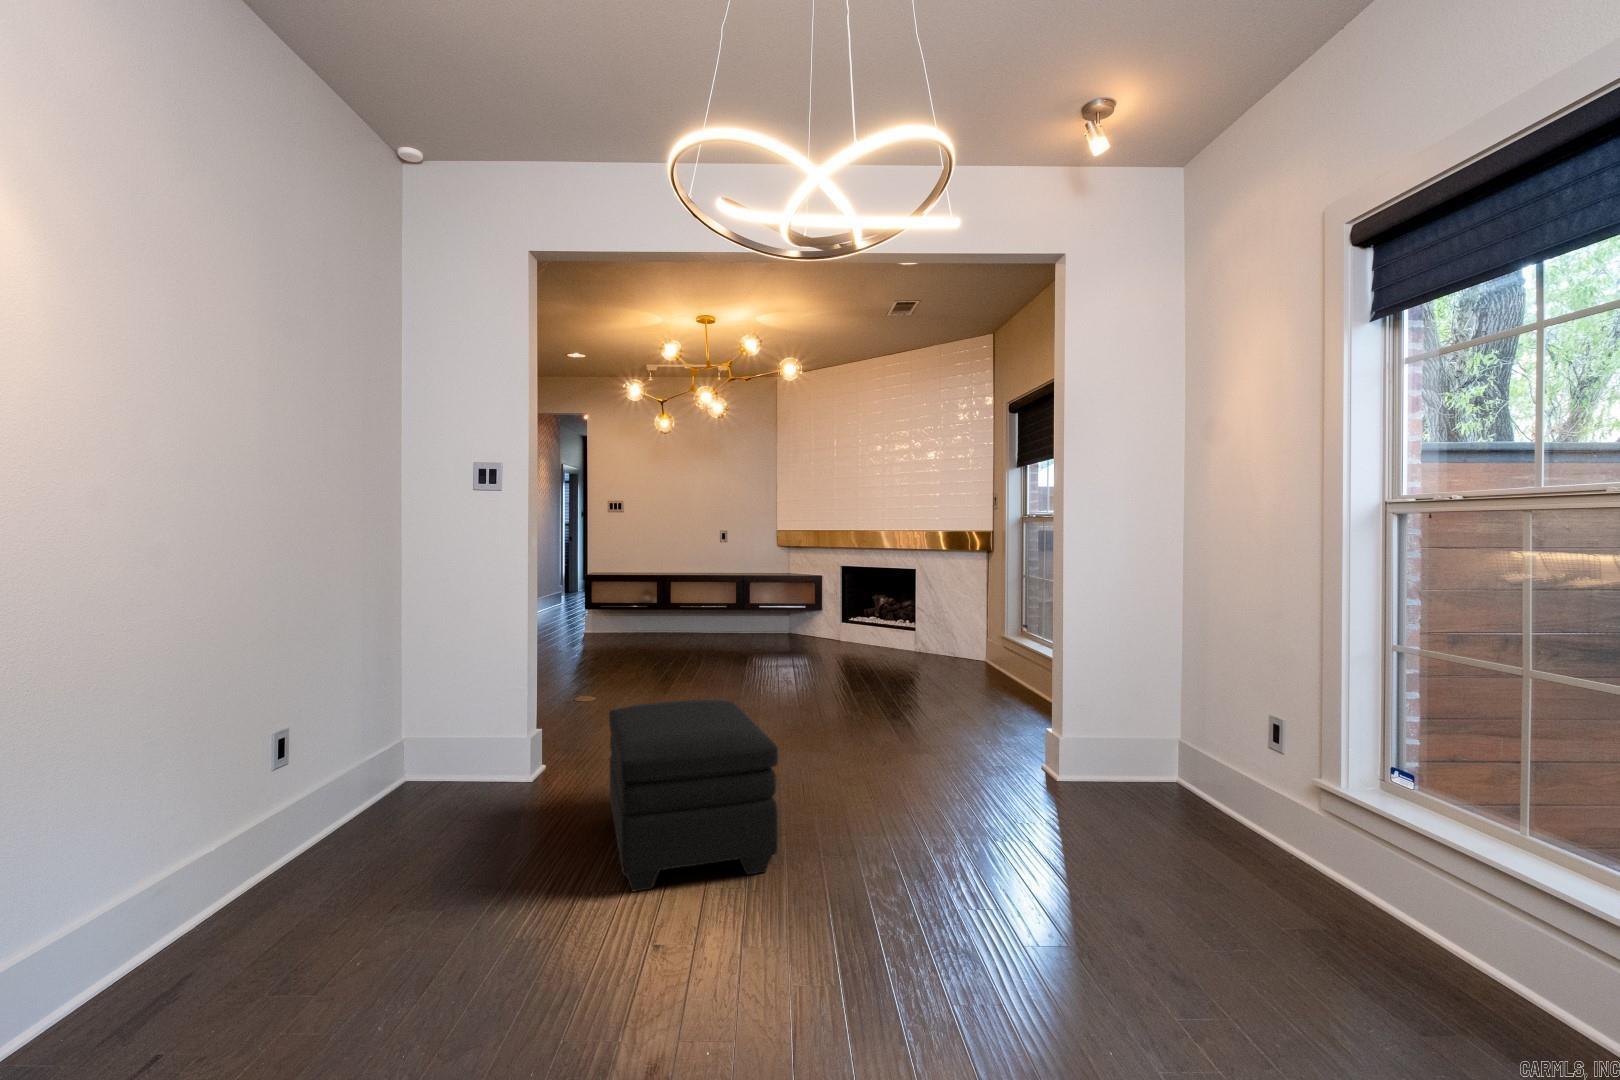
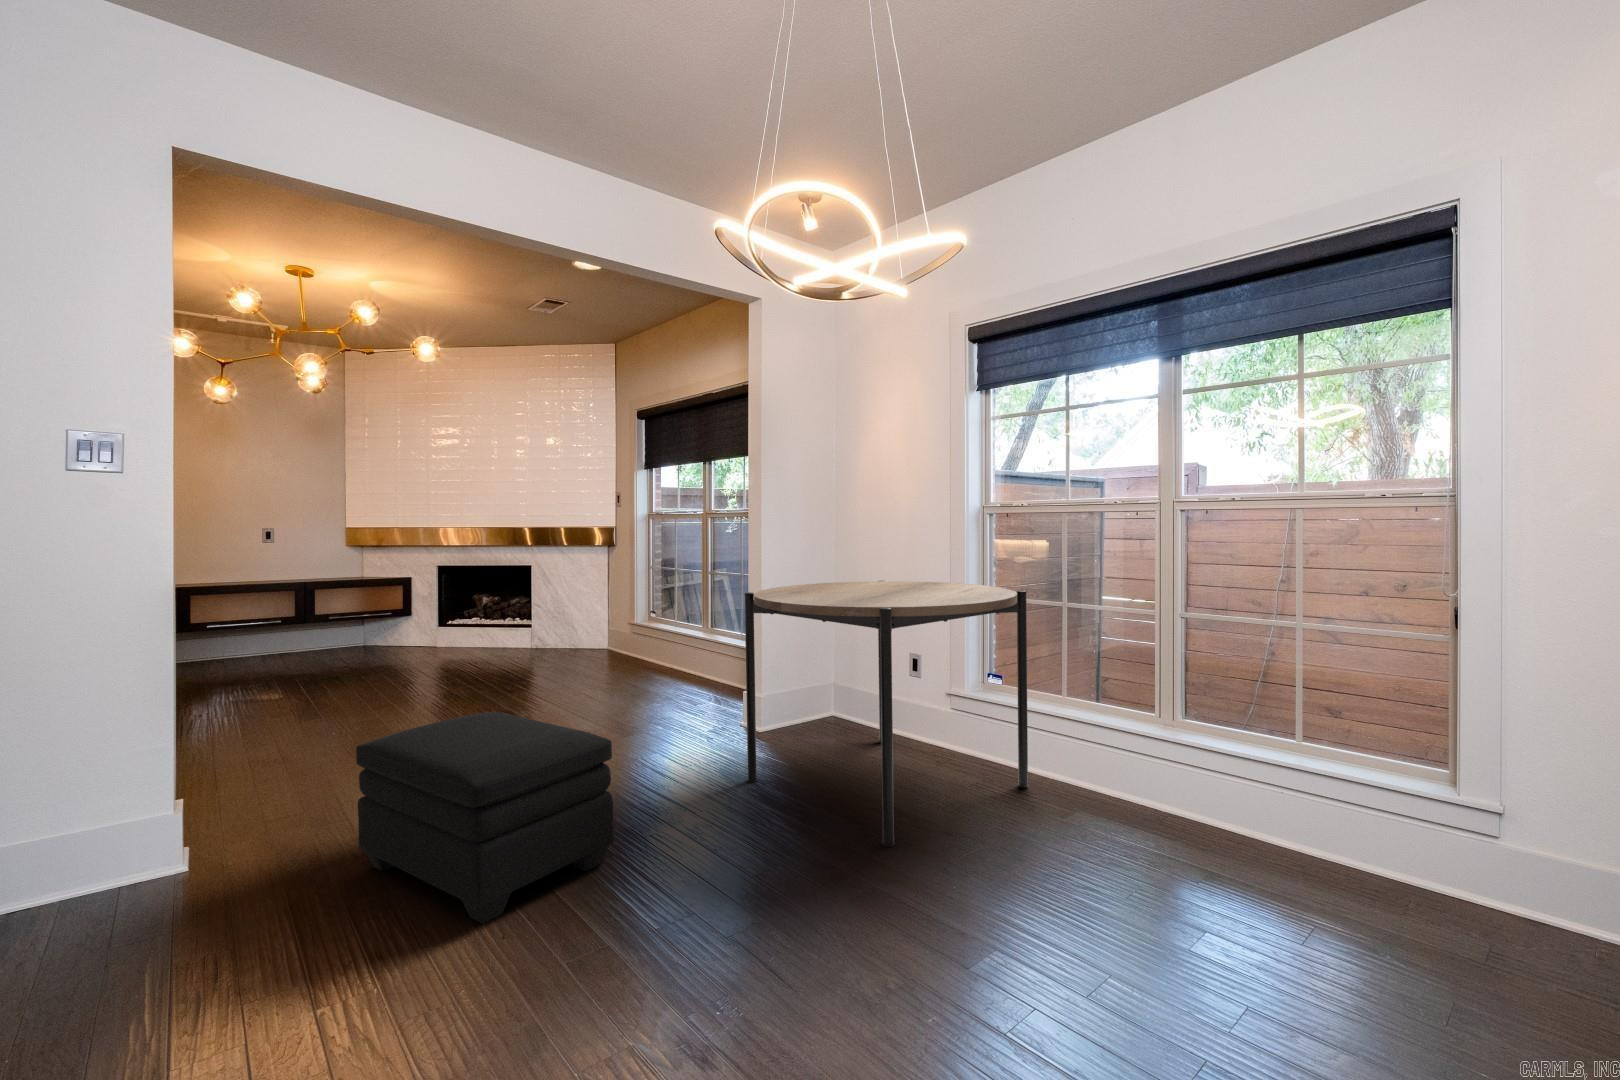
dining table: none [979,603,1410,968] -> present [744,581,1028,846]

